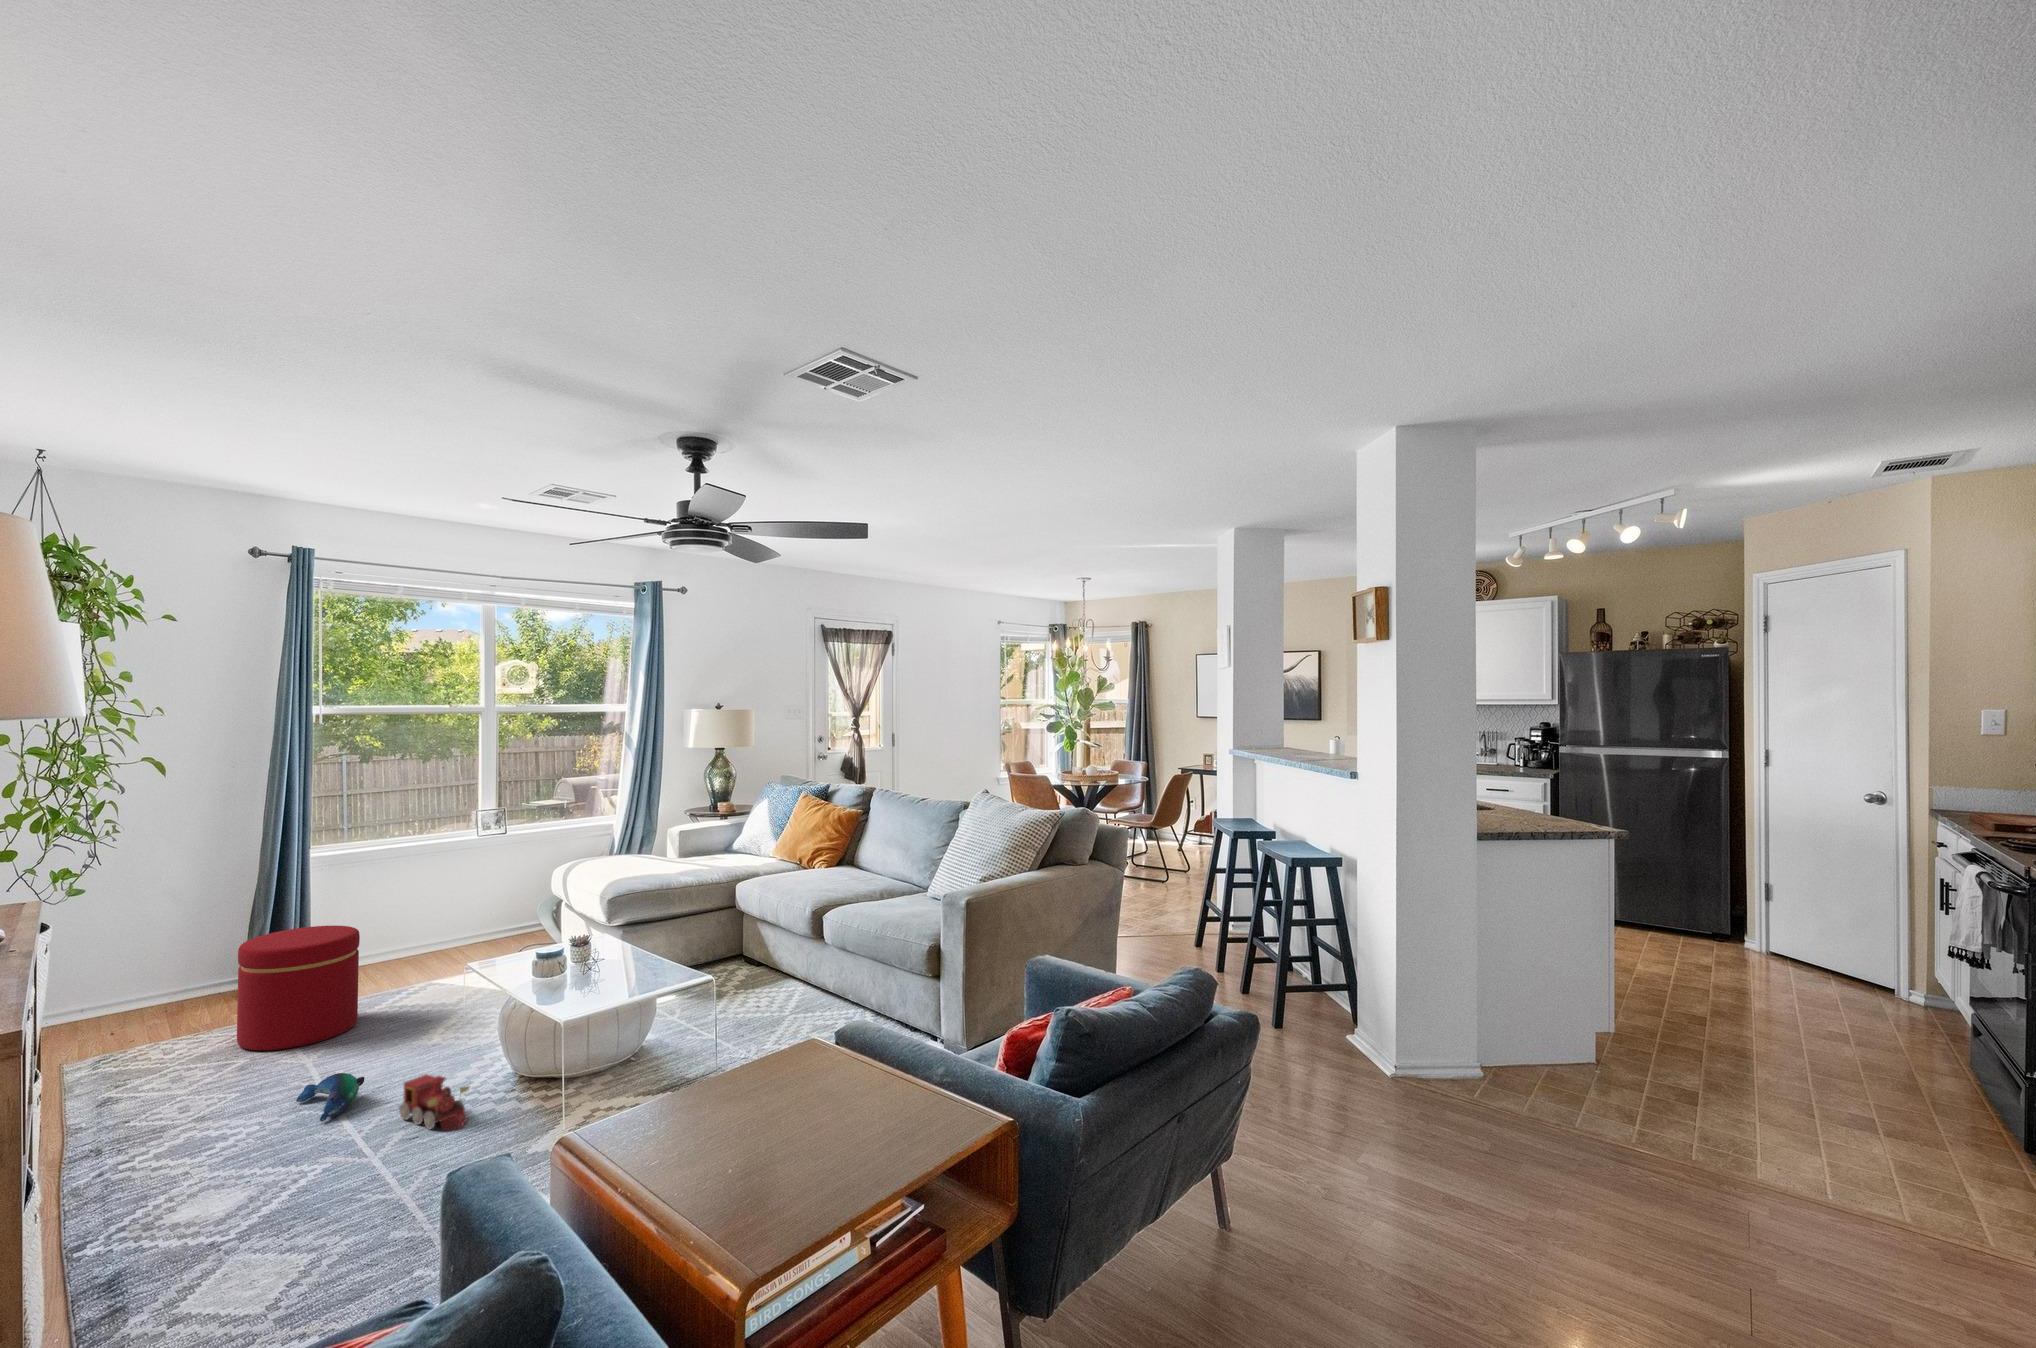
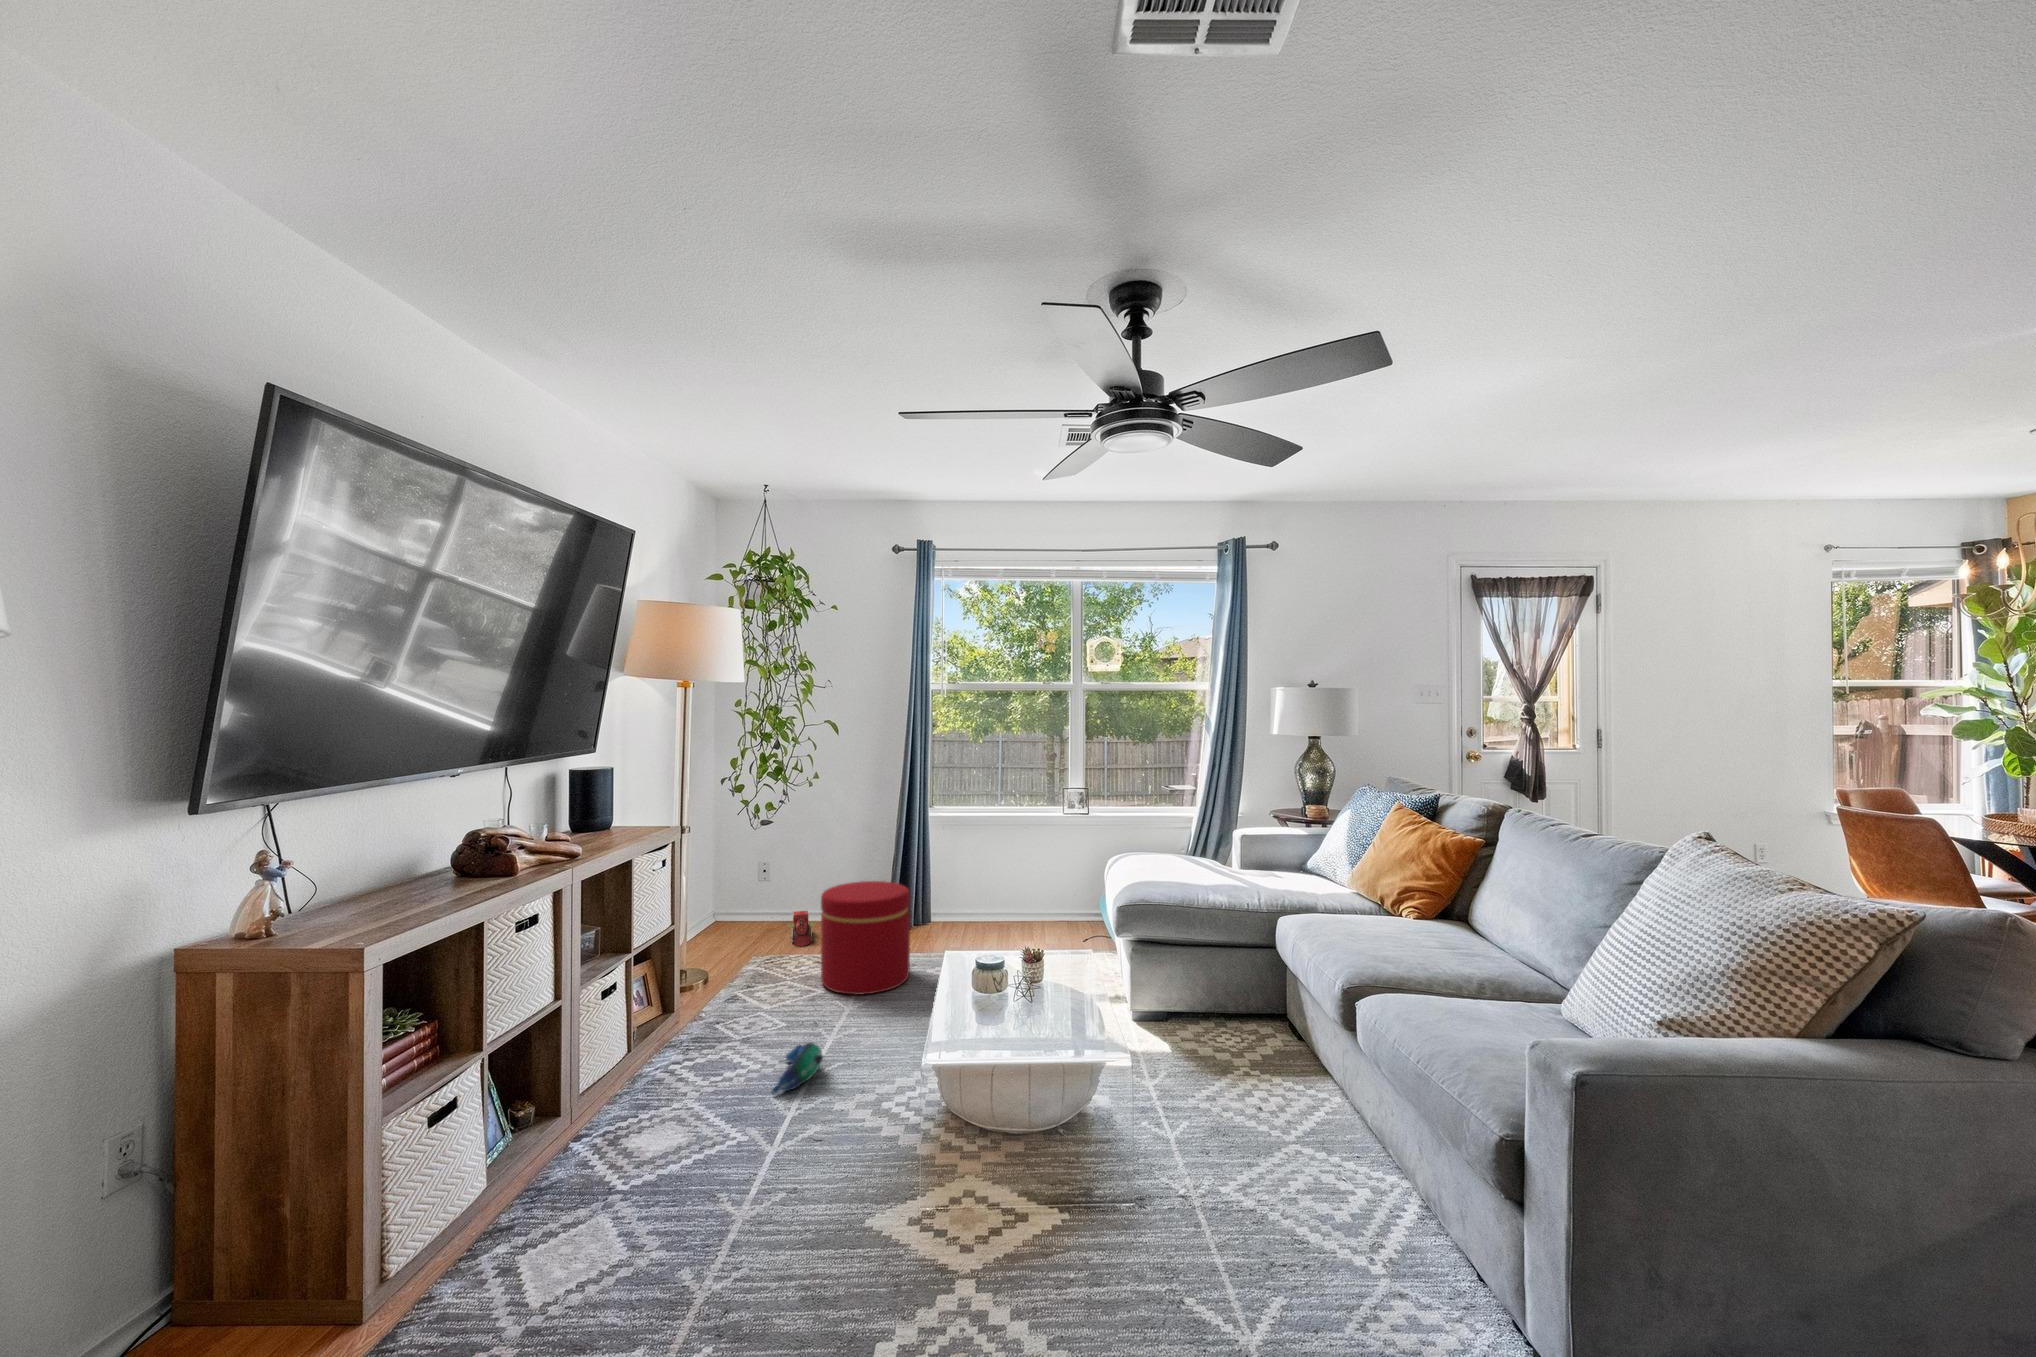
toy train: present [399,1074,470,1129] -> present [788,911,816,946]

